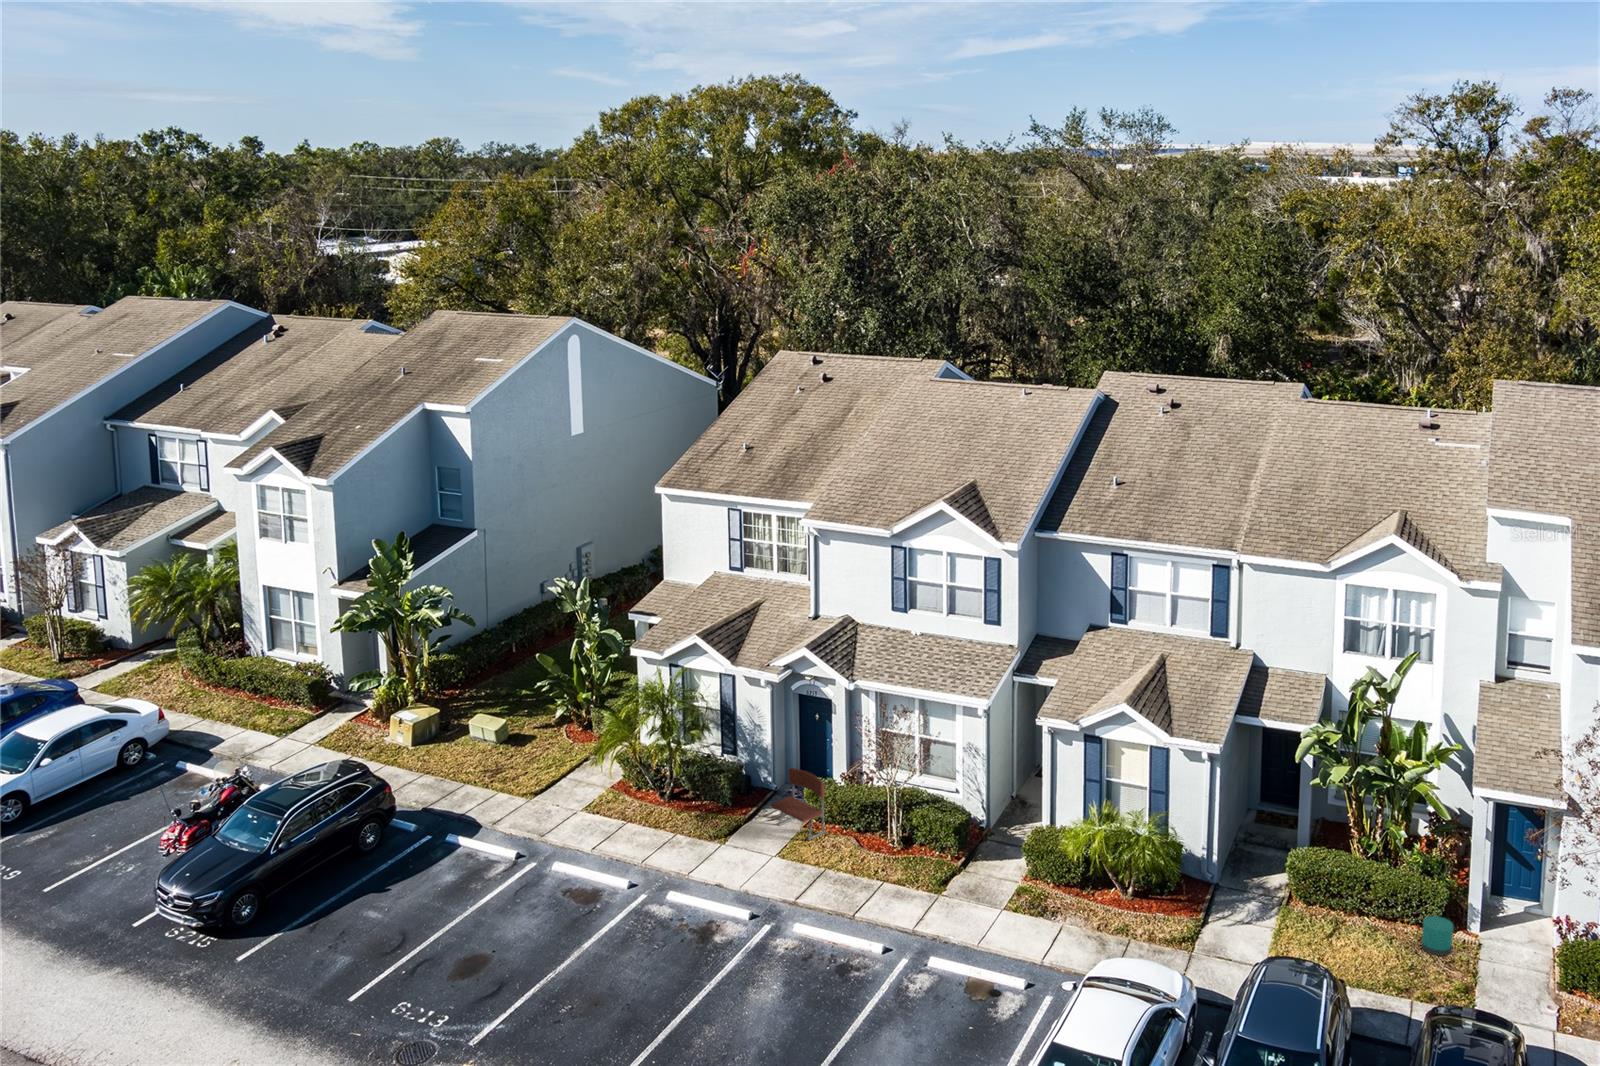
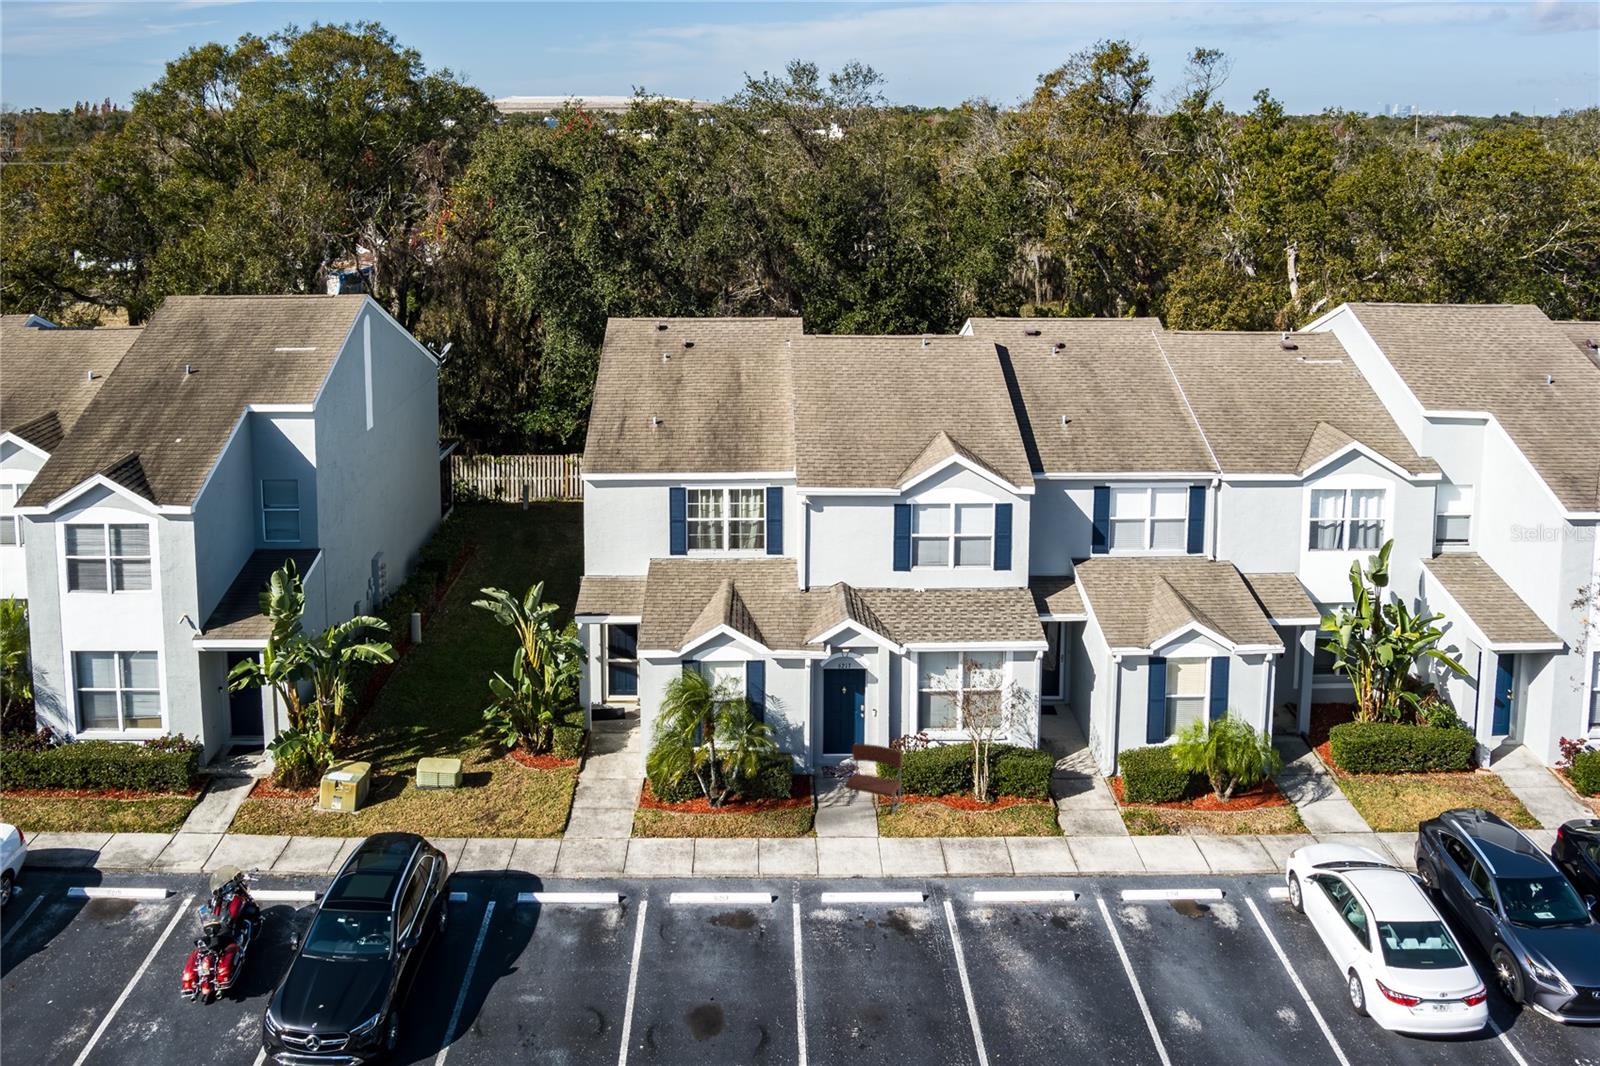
trash can: present [1421,916,1454,956] -> none [1456,759,1485,792]

